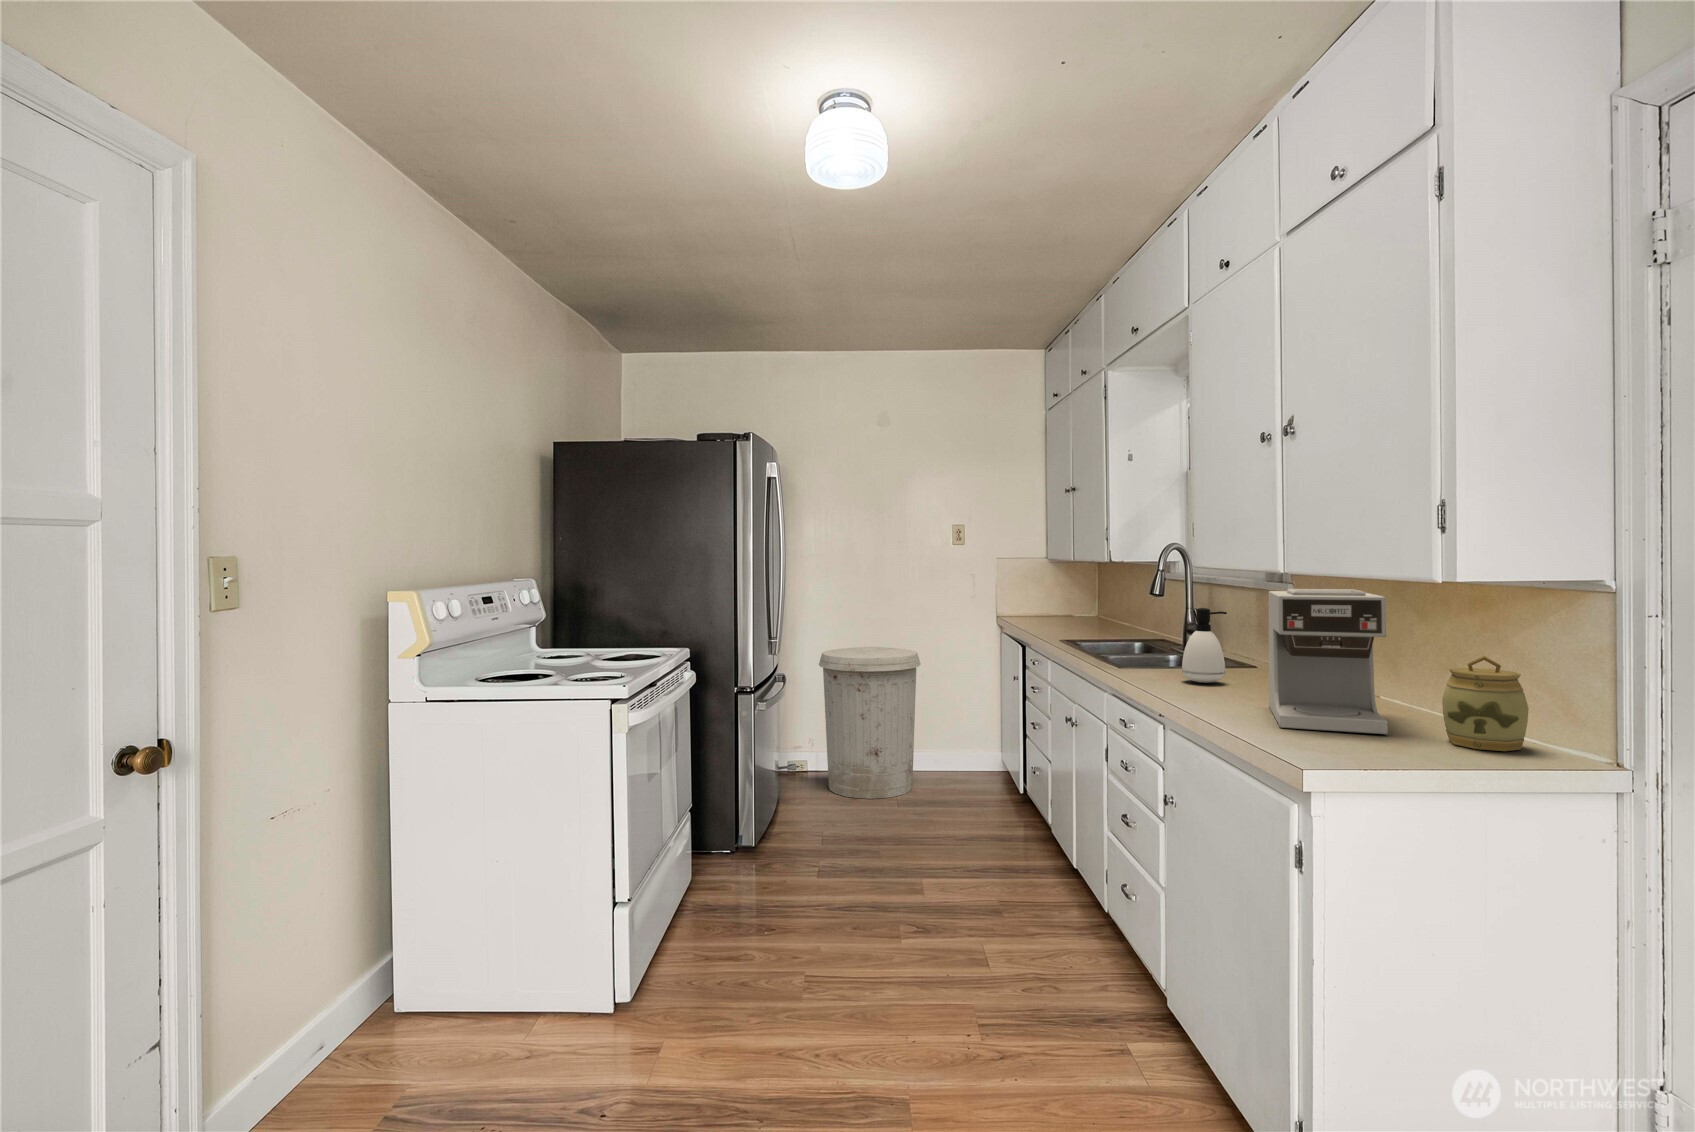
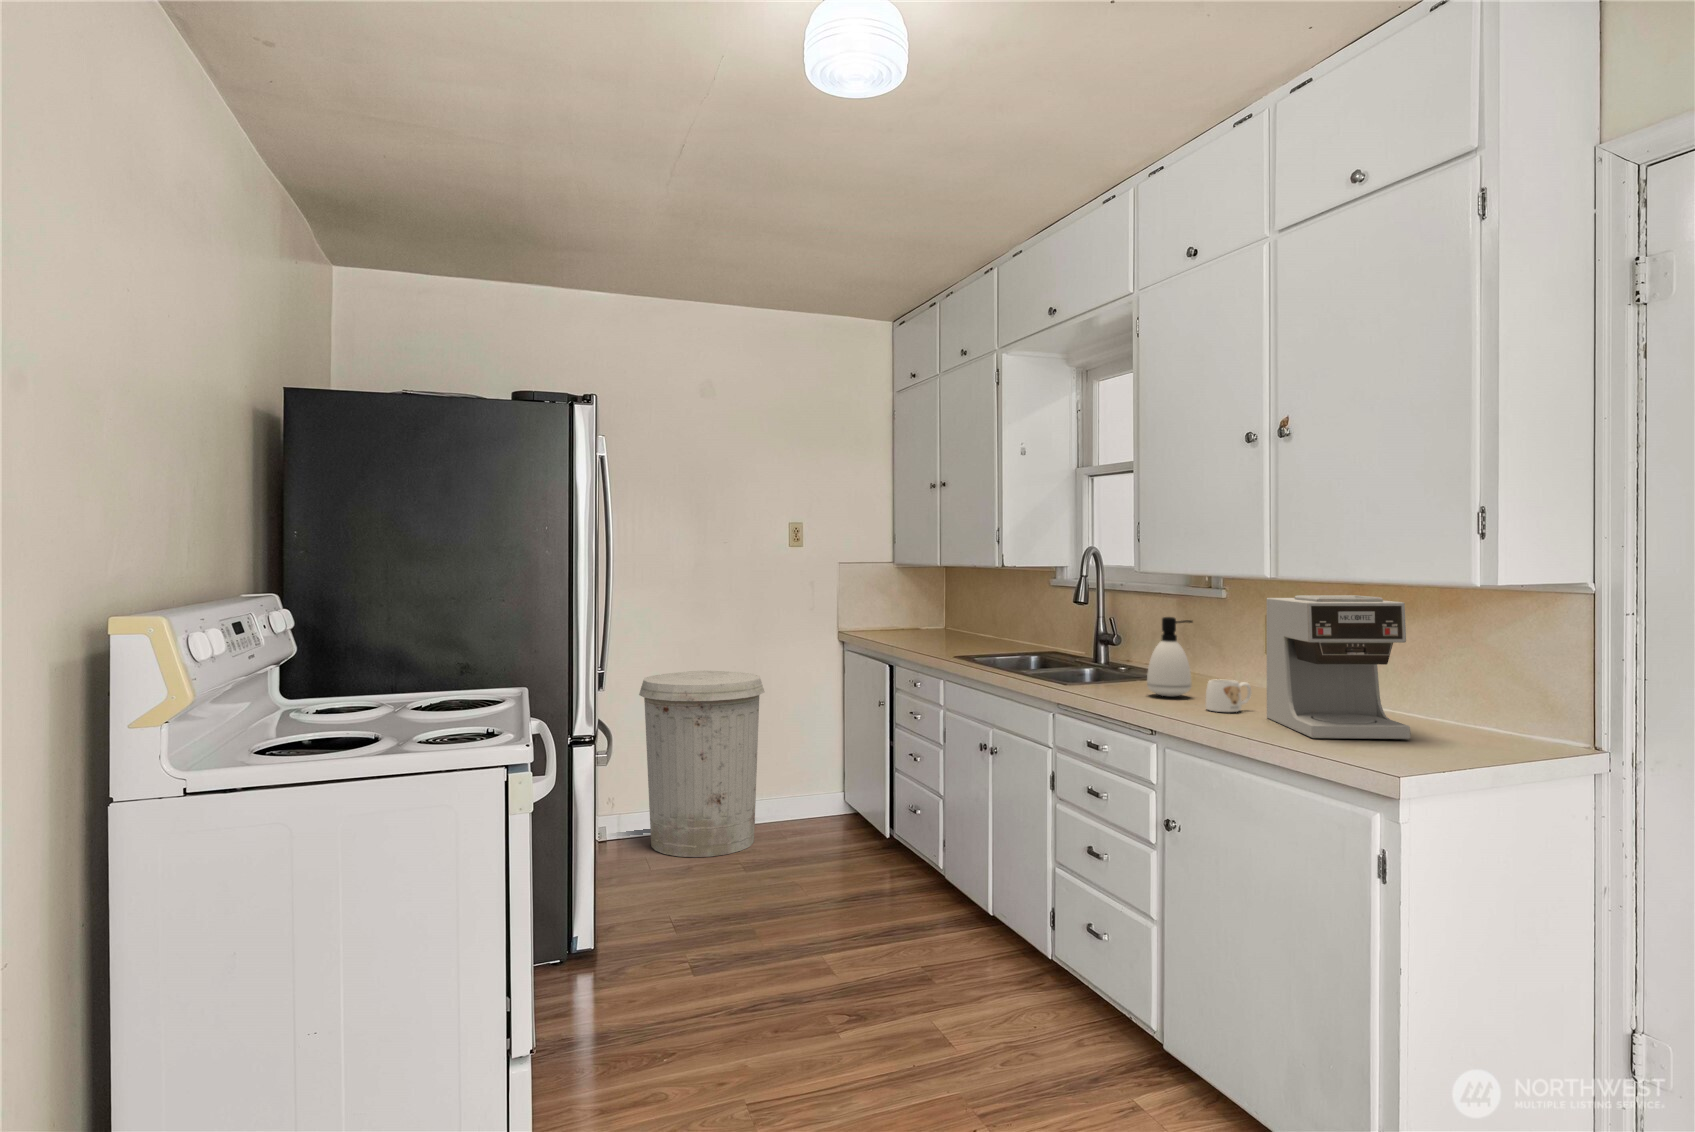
jar: present [1442,656,1529,751] -> none [1455,658,1536,749]
mug: none [1218,668,1266,700] -> present [1206,680,1251,712]

